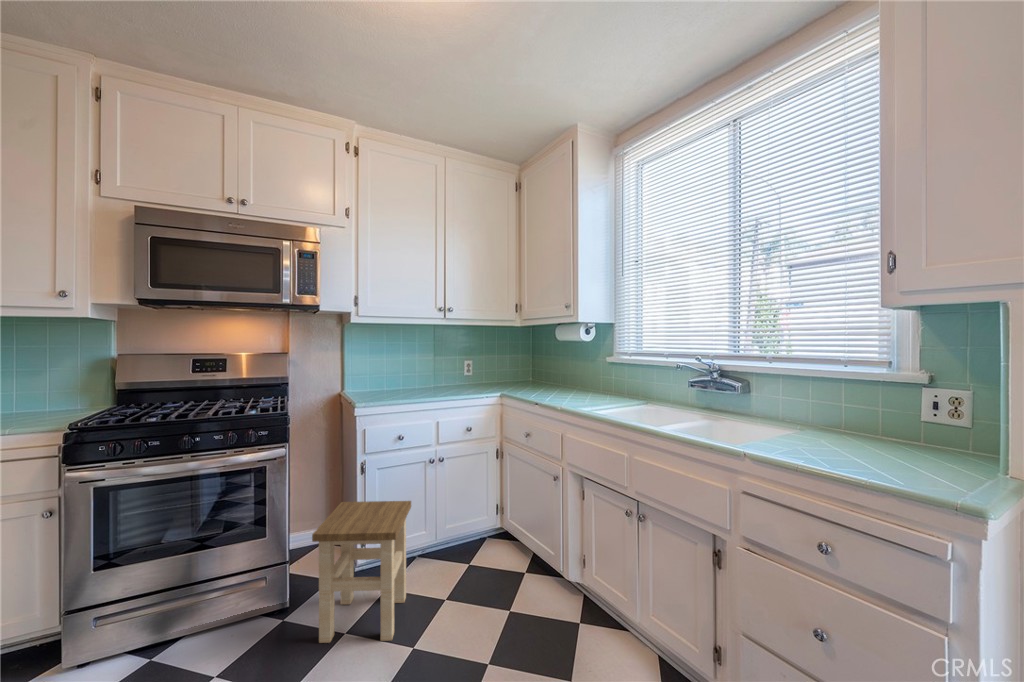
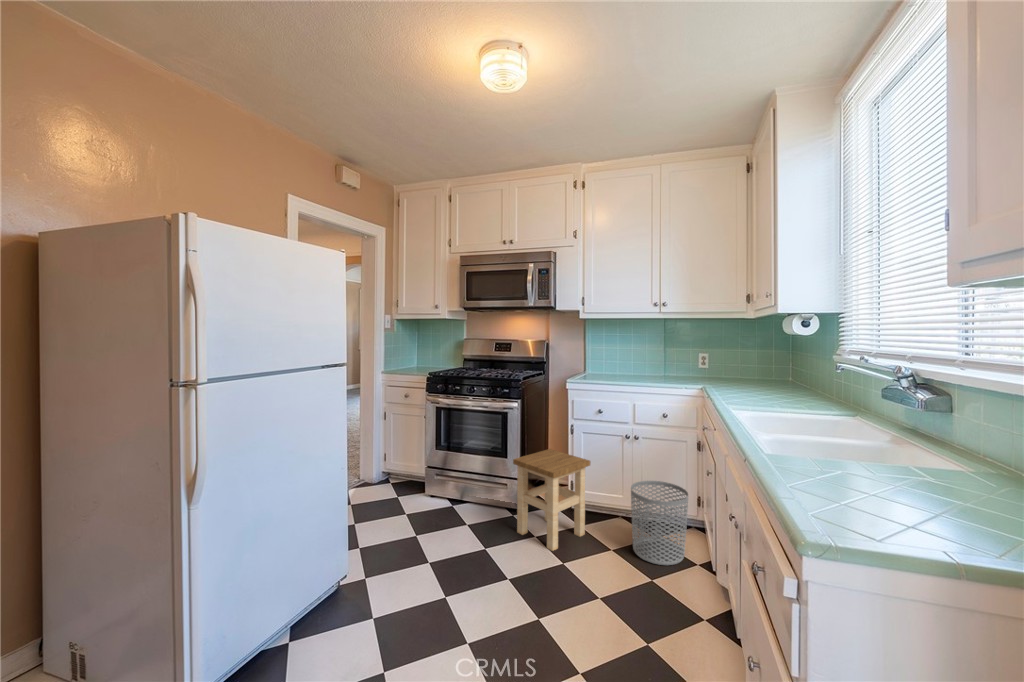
waste bin: none [462,499,521,593] -> present [631,481,688,565]

